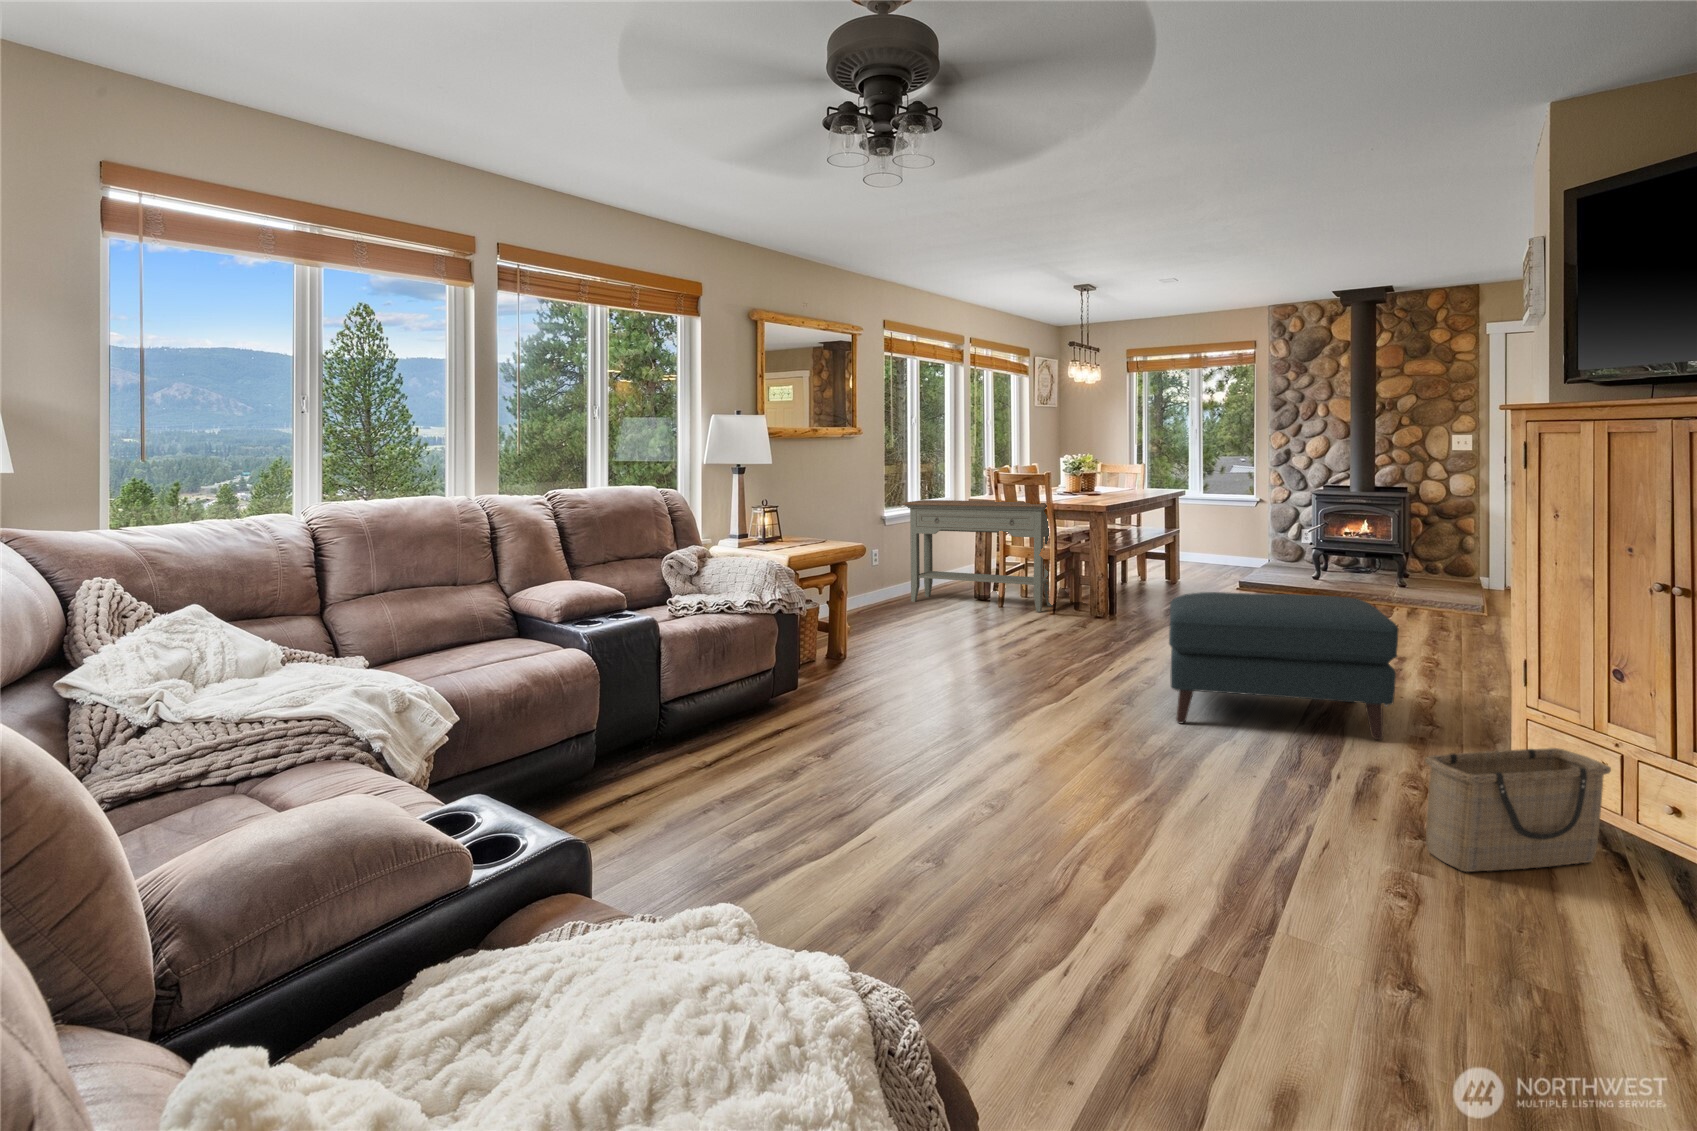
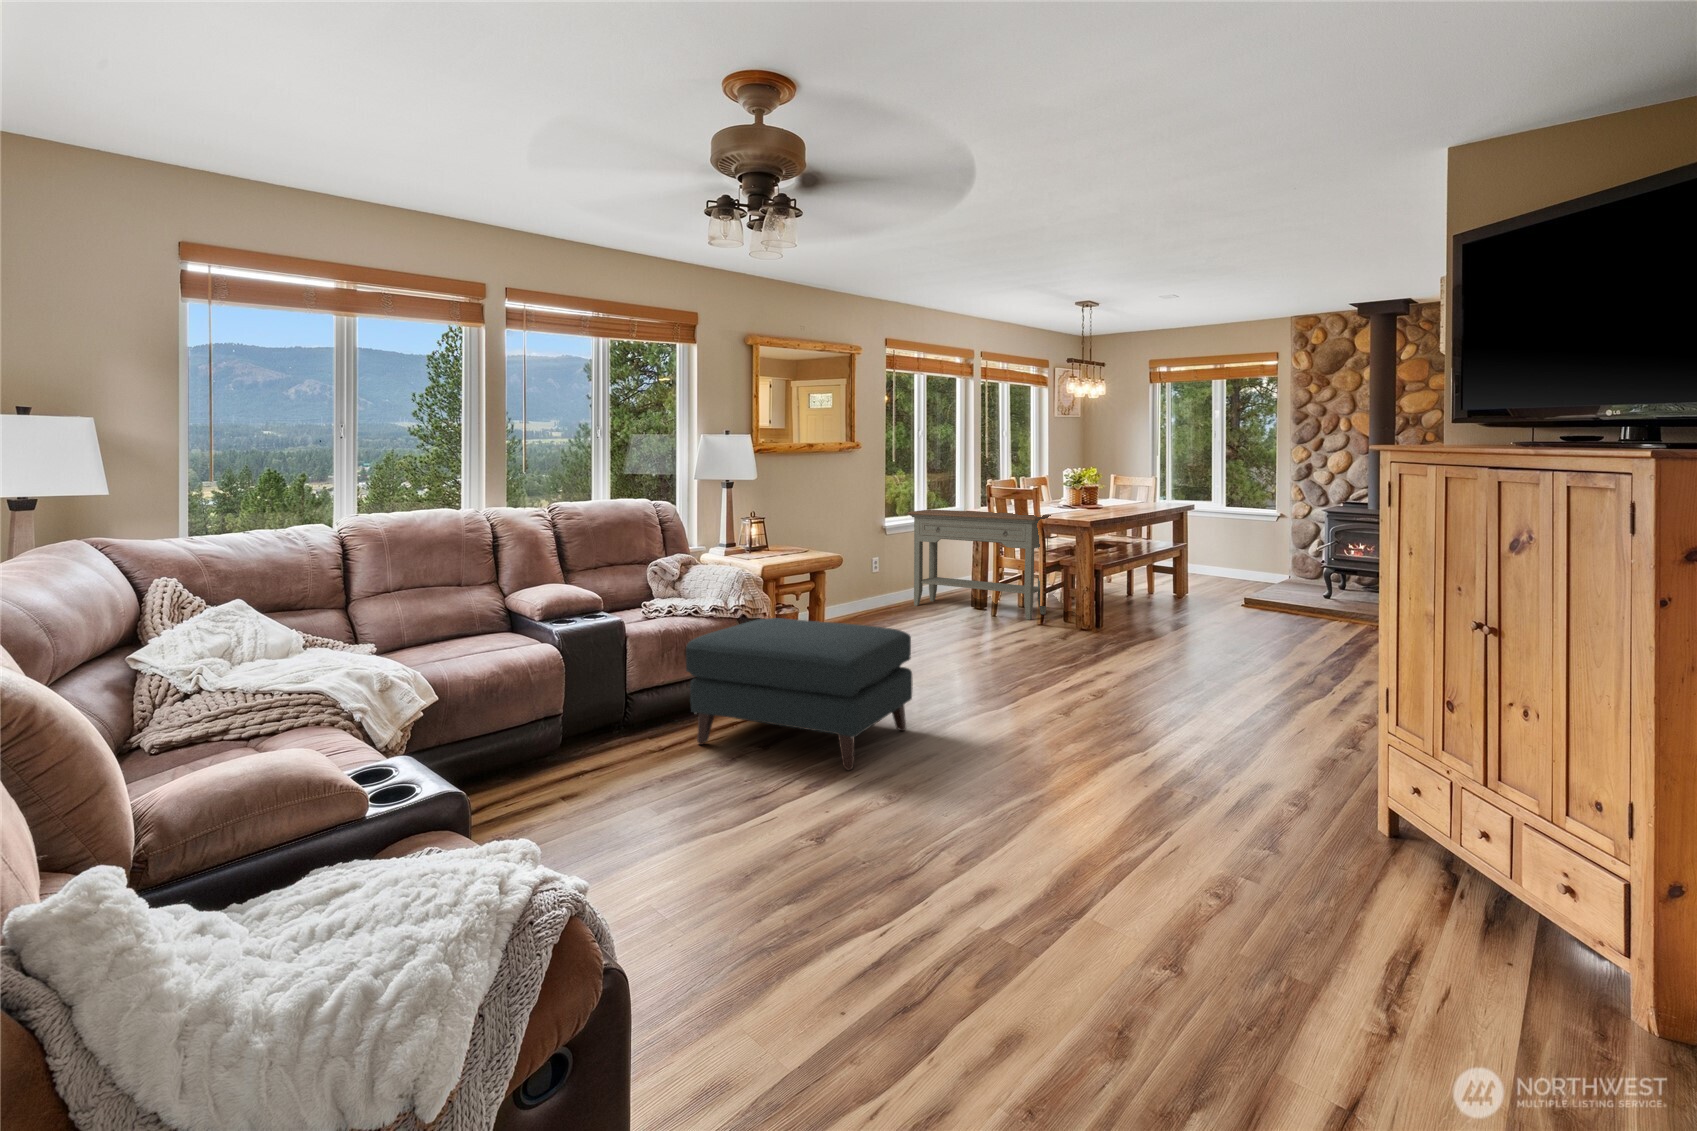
ottoman: present [1169,592,1398,740] -> present [686,618,913,770]
basket: present [1425,748,1611,872] -> none [1237,764,1397,868]

